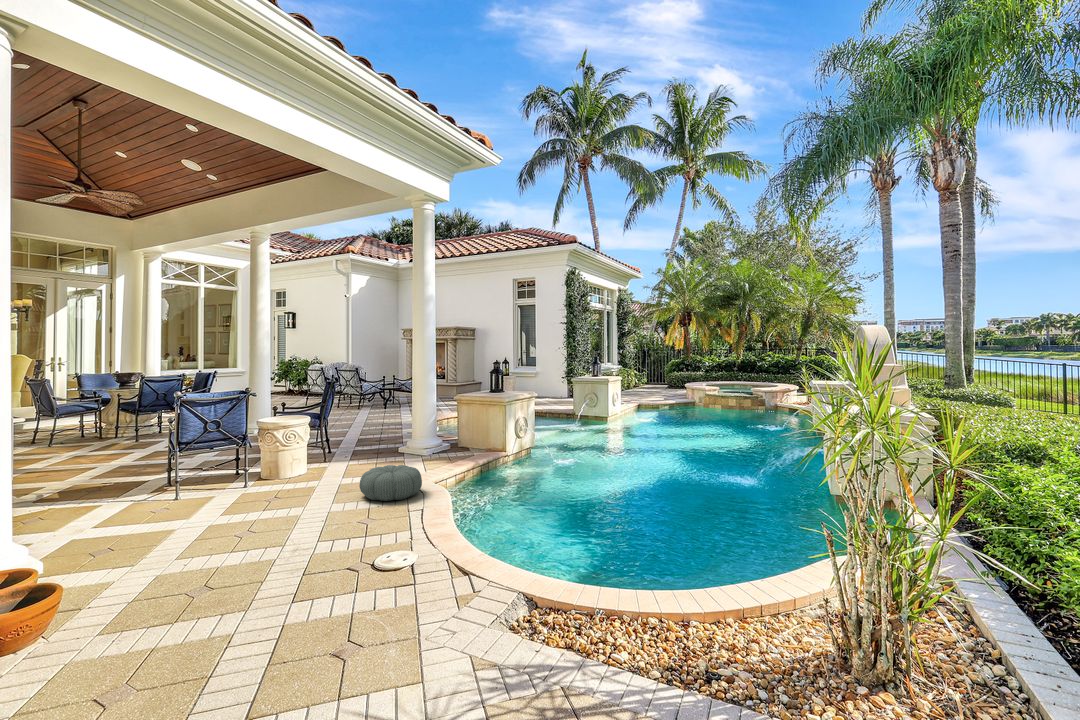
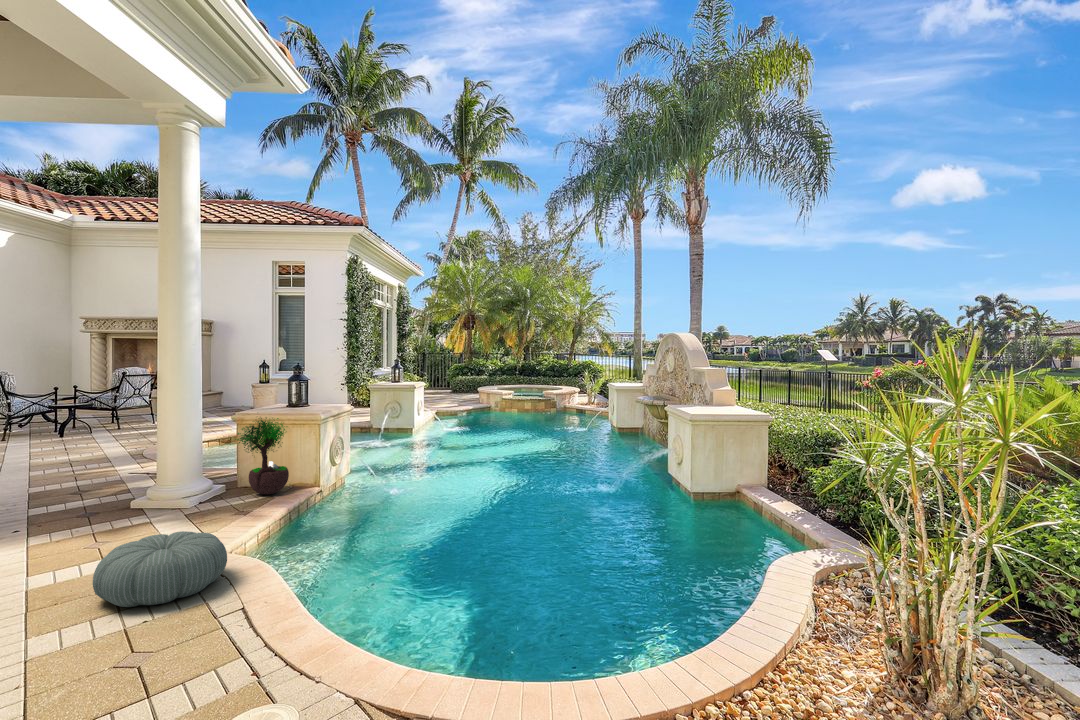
potted tree: none [452,397,486,453] -> present [235,418,289,495]

